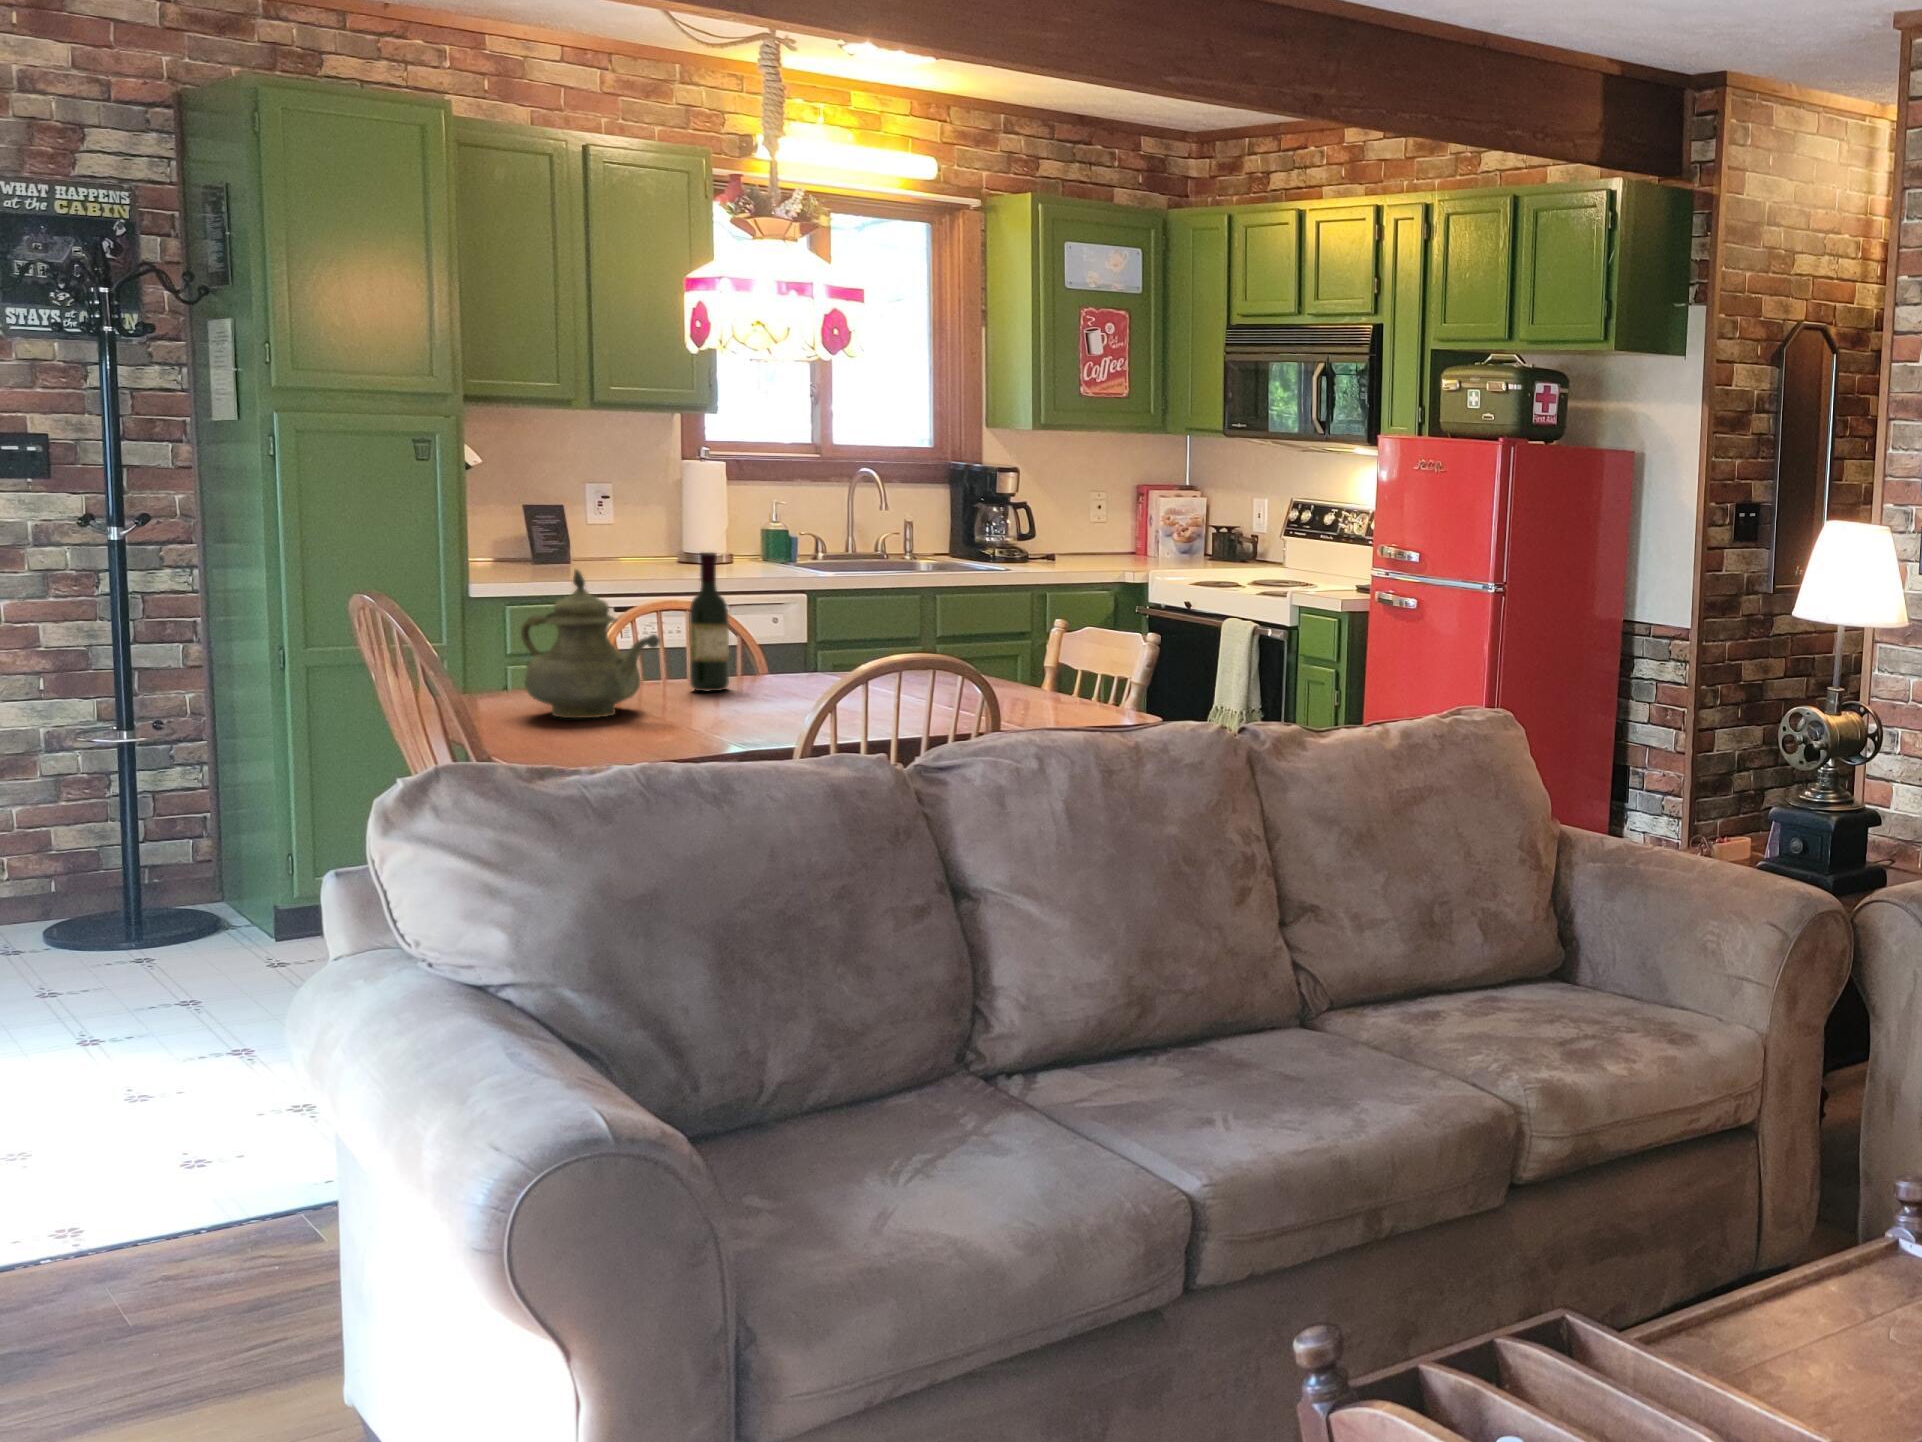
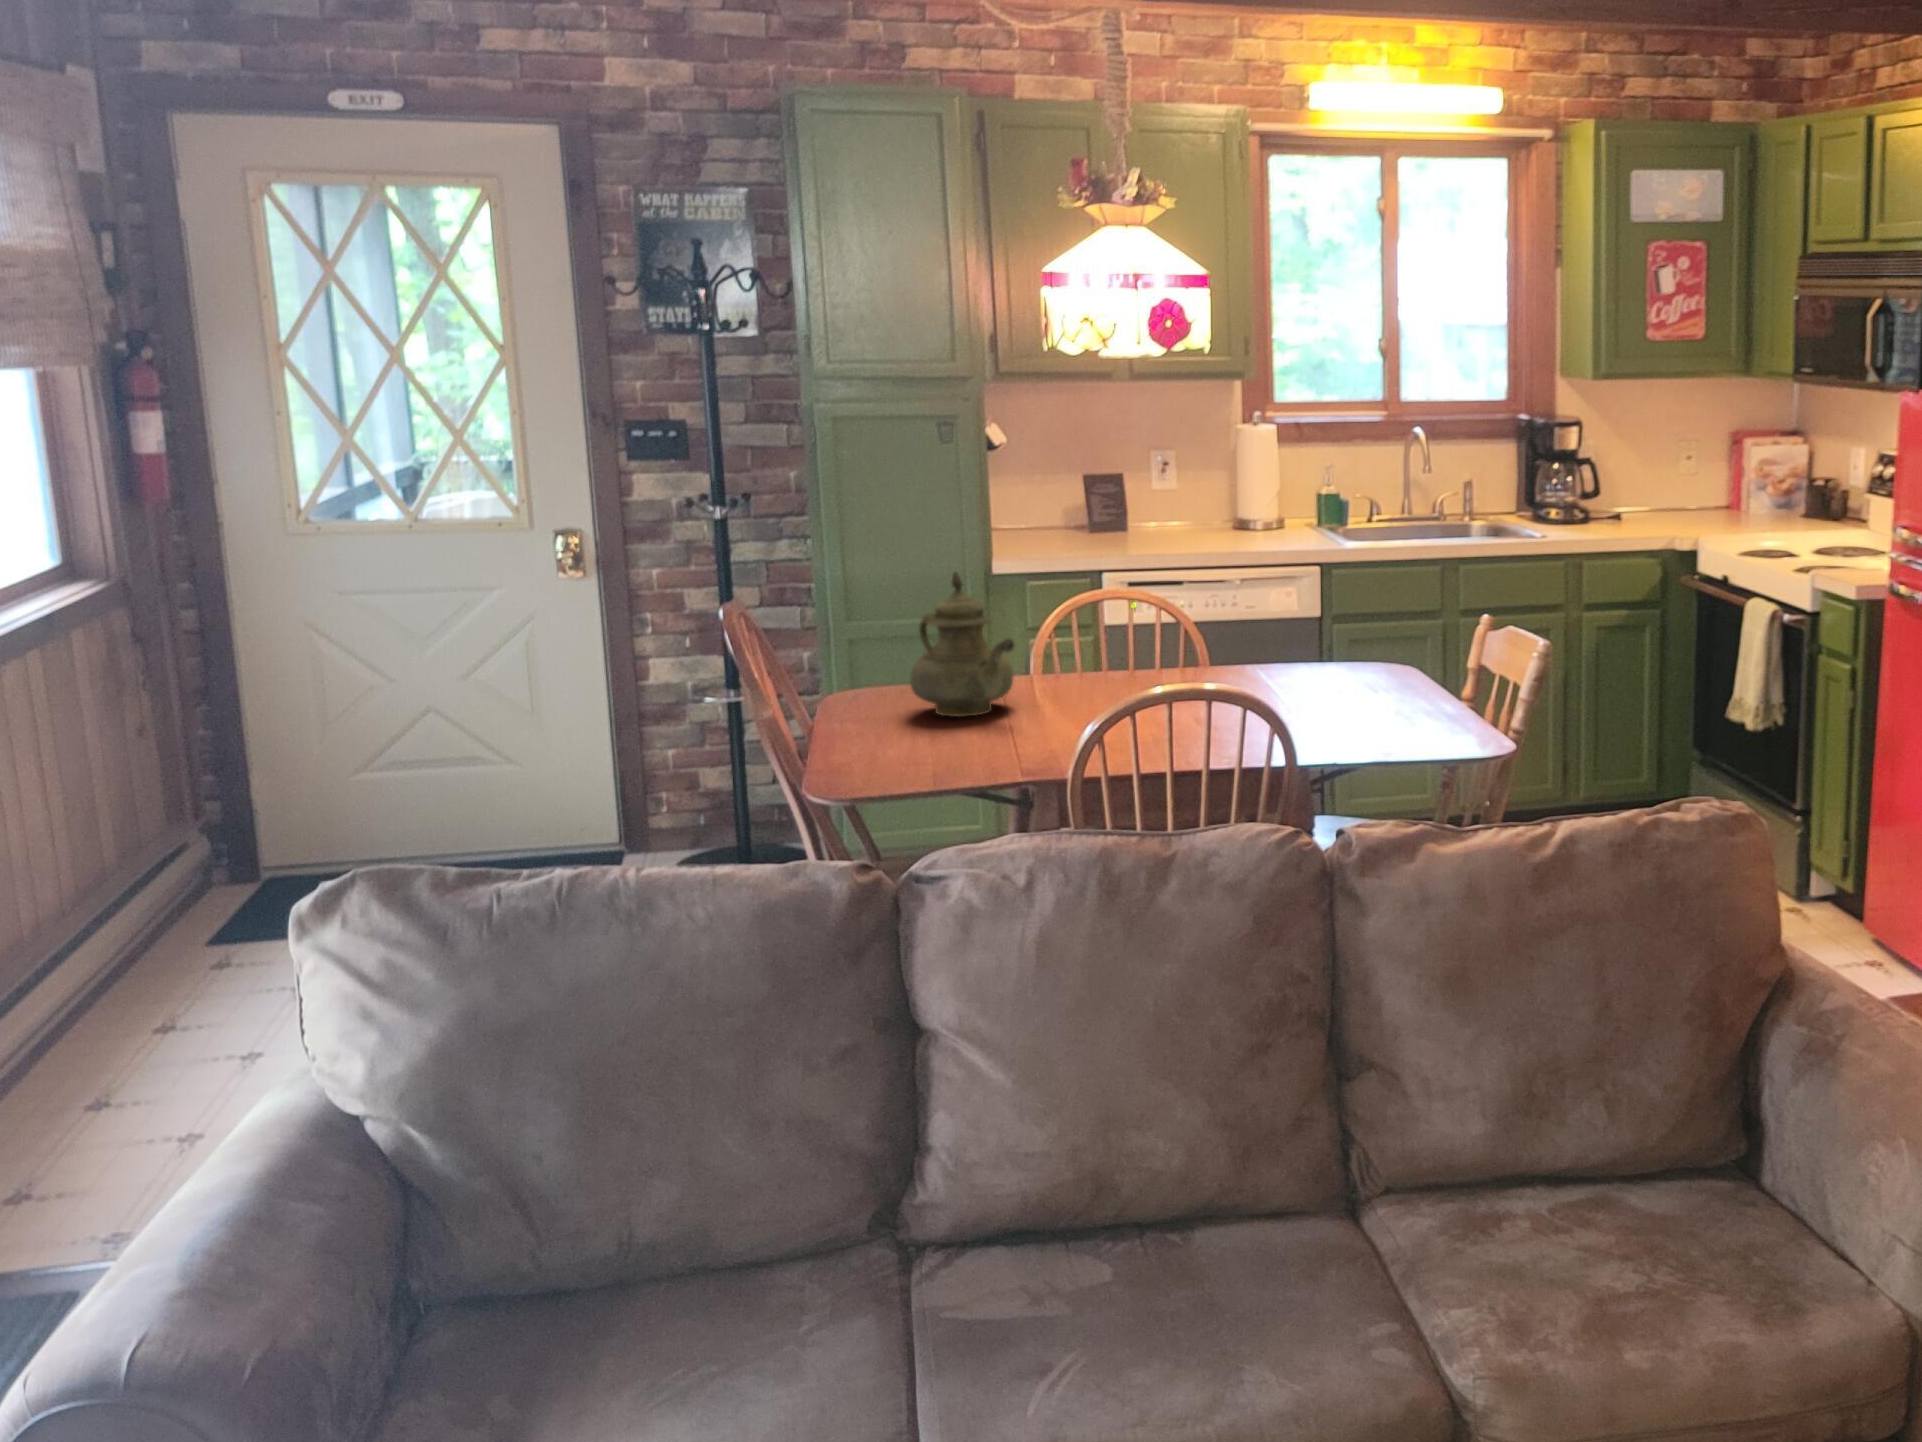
wine bottle: present [689,552,729,691] -> none [1080,549,1118,688]

